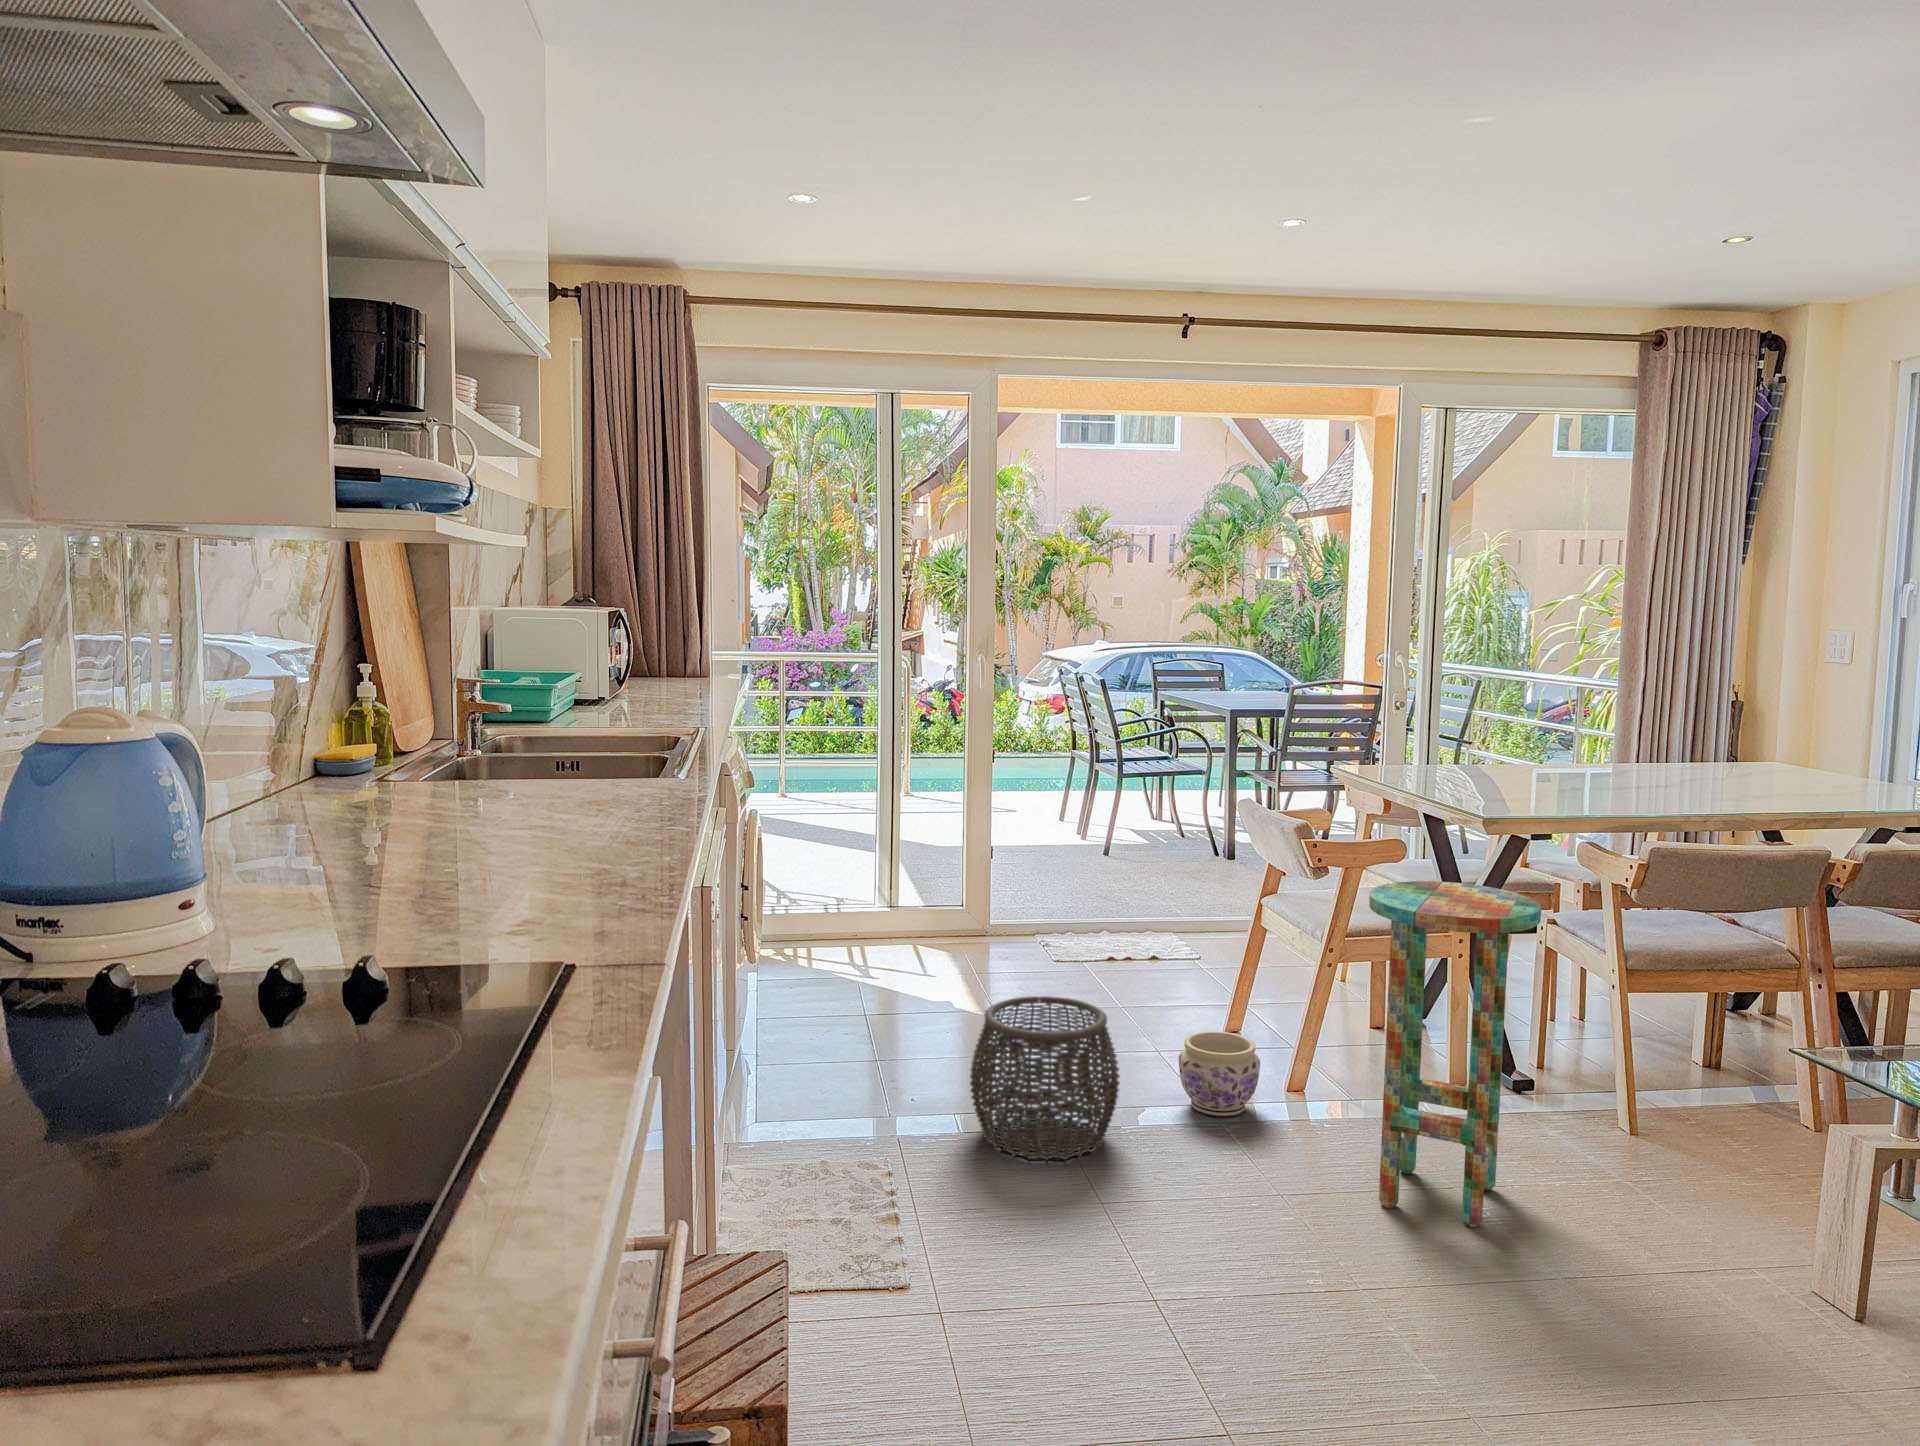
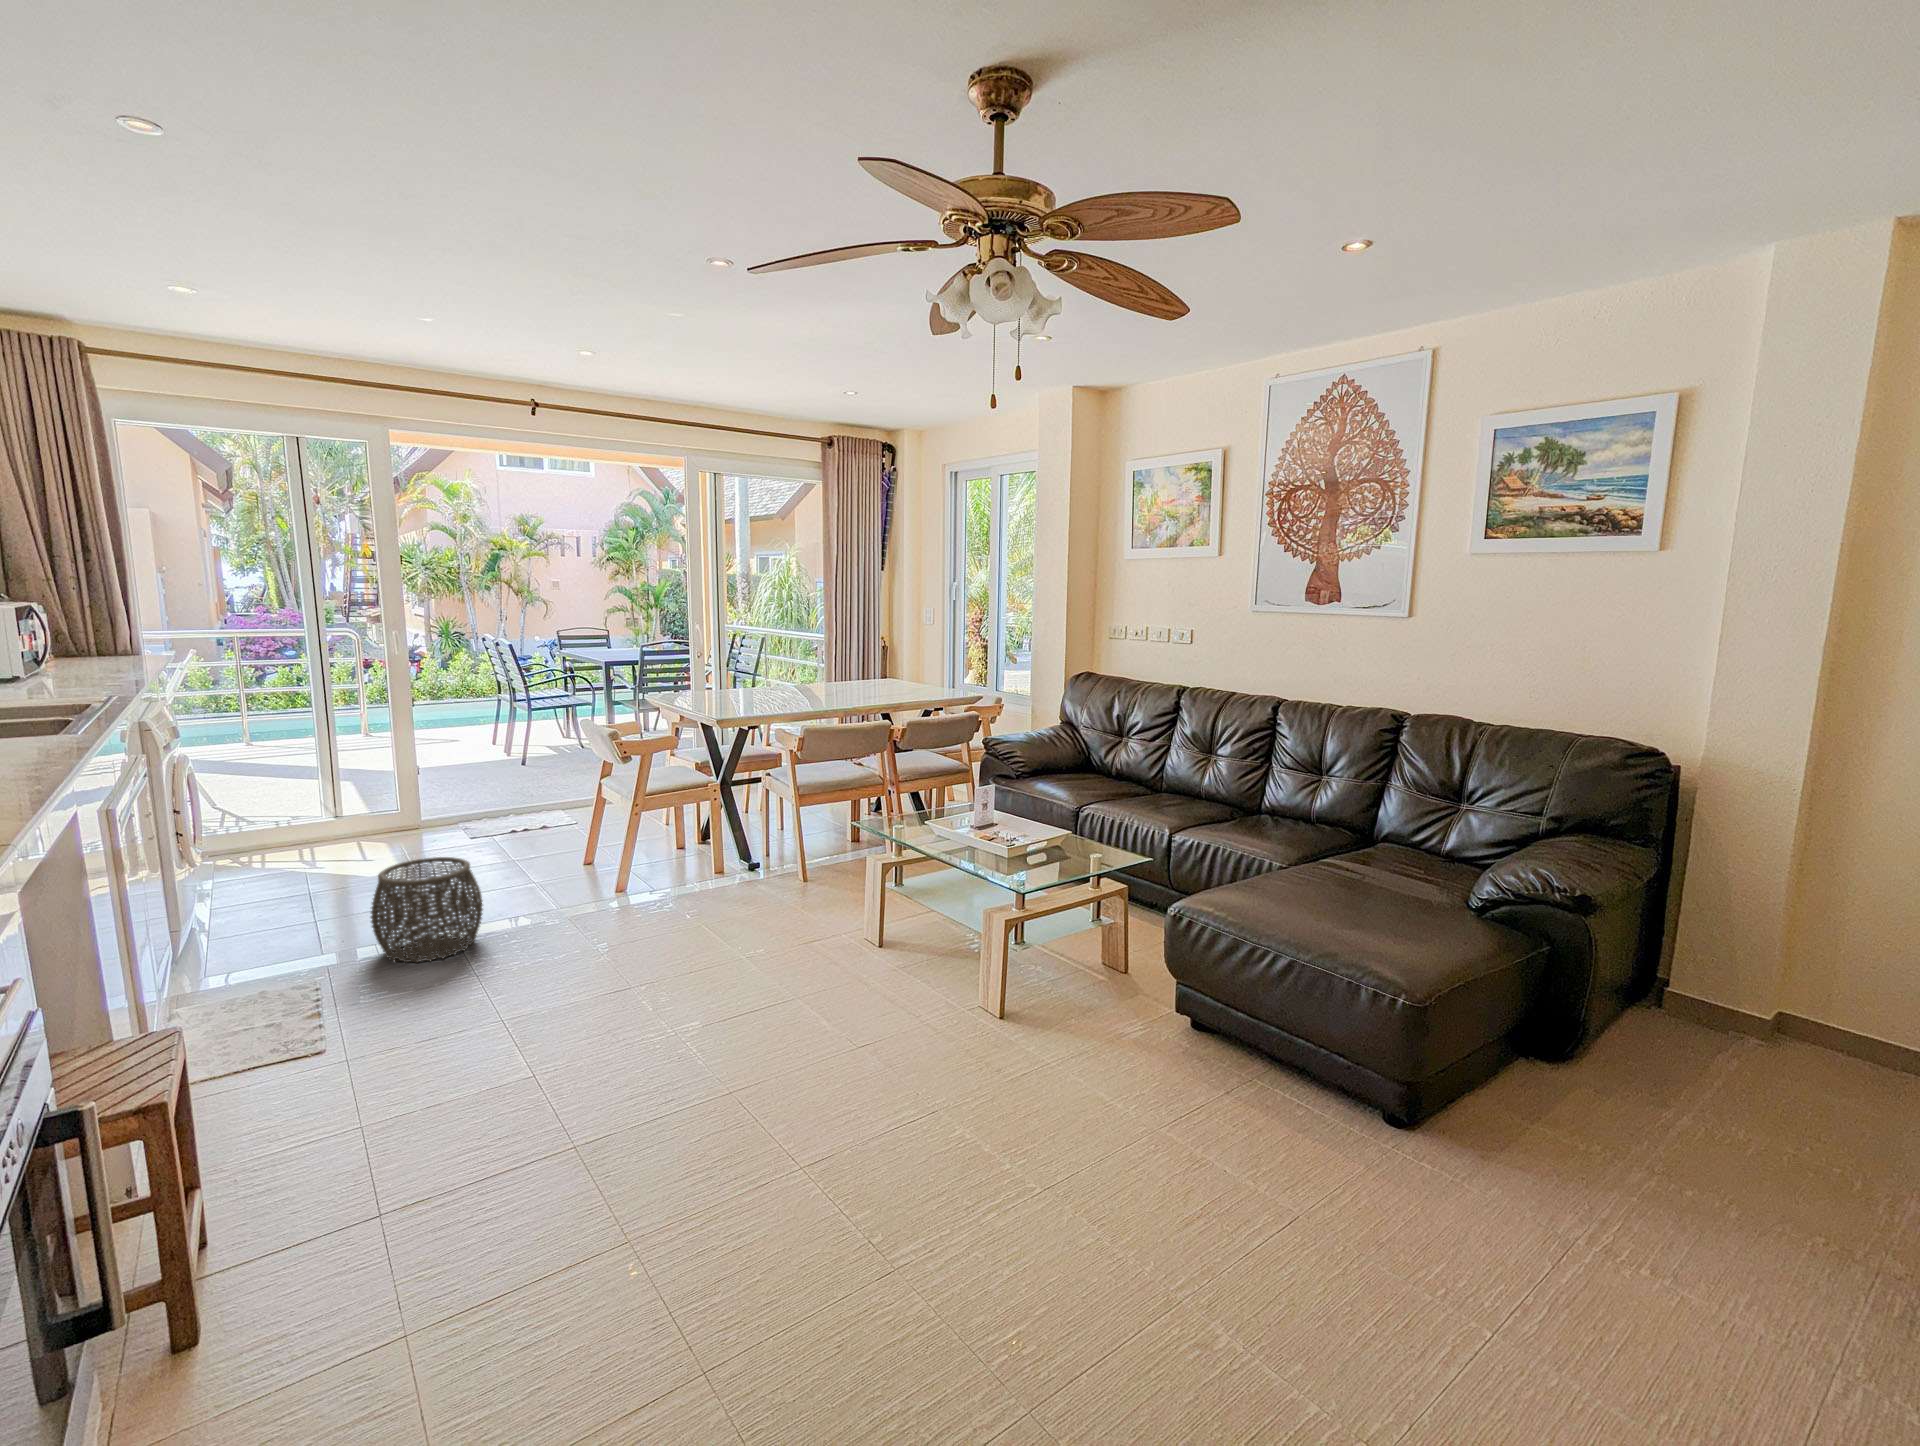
side table: present [1369,881,1541,1227] -> none [628,759,725,949]
planter: present [1179,1031,1260,1118] -> none [532,865,587,917]

